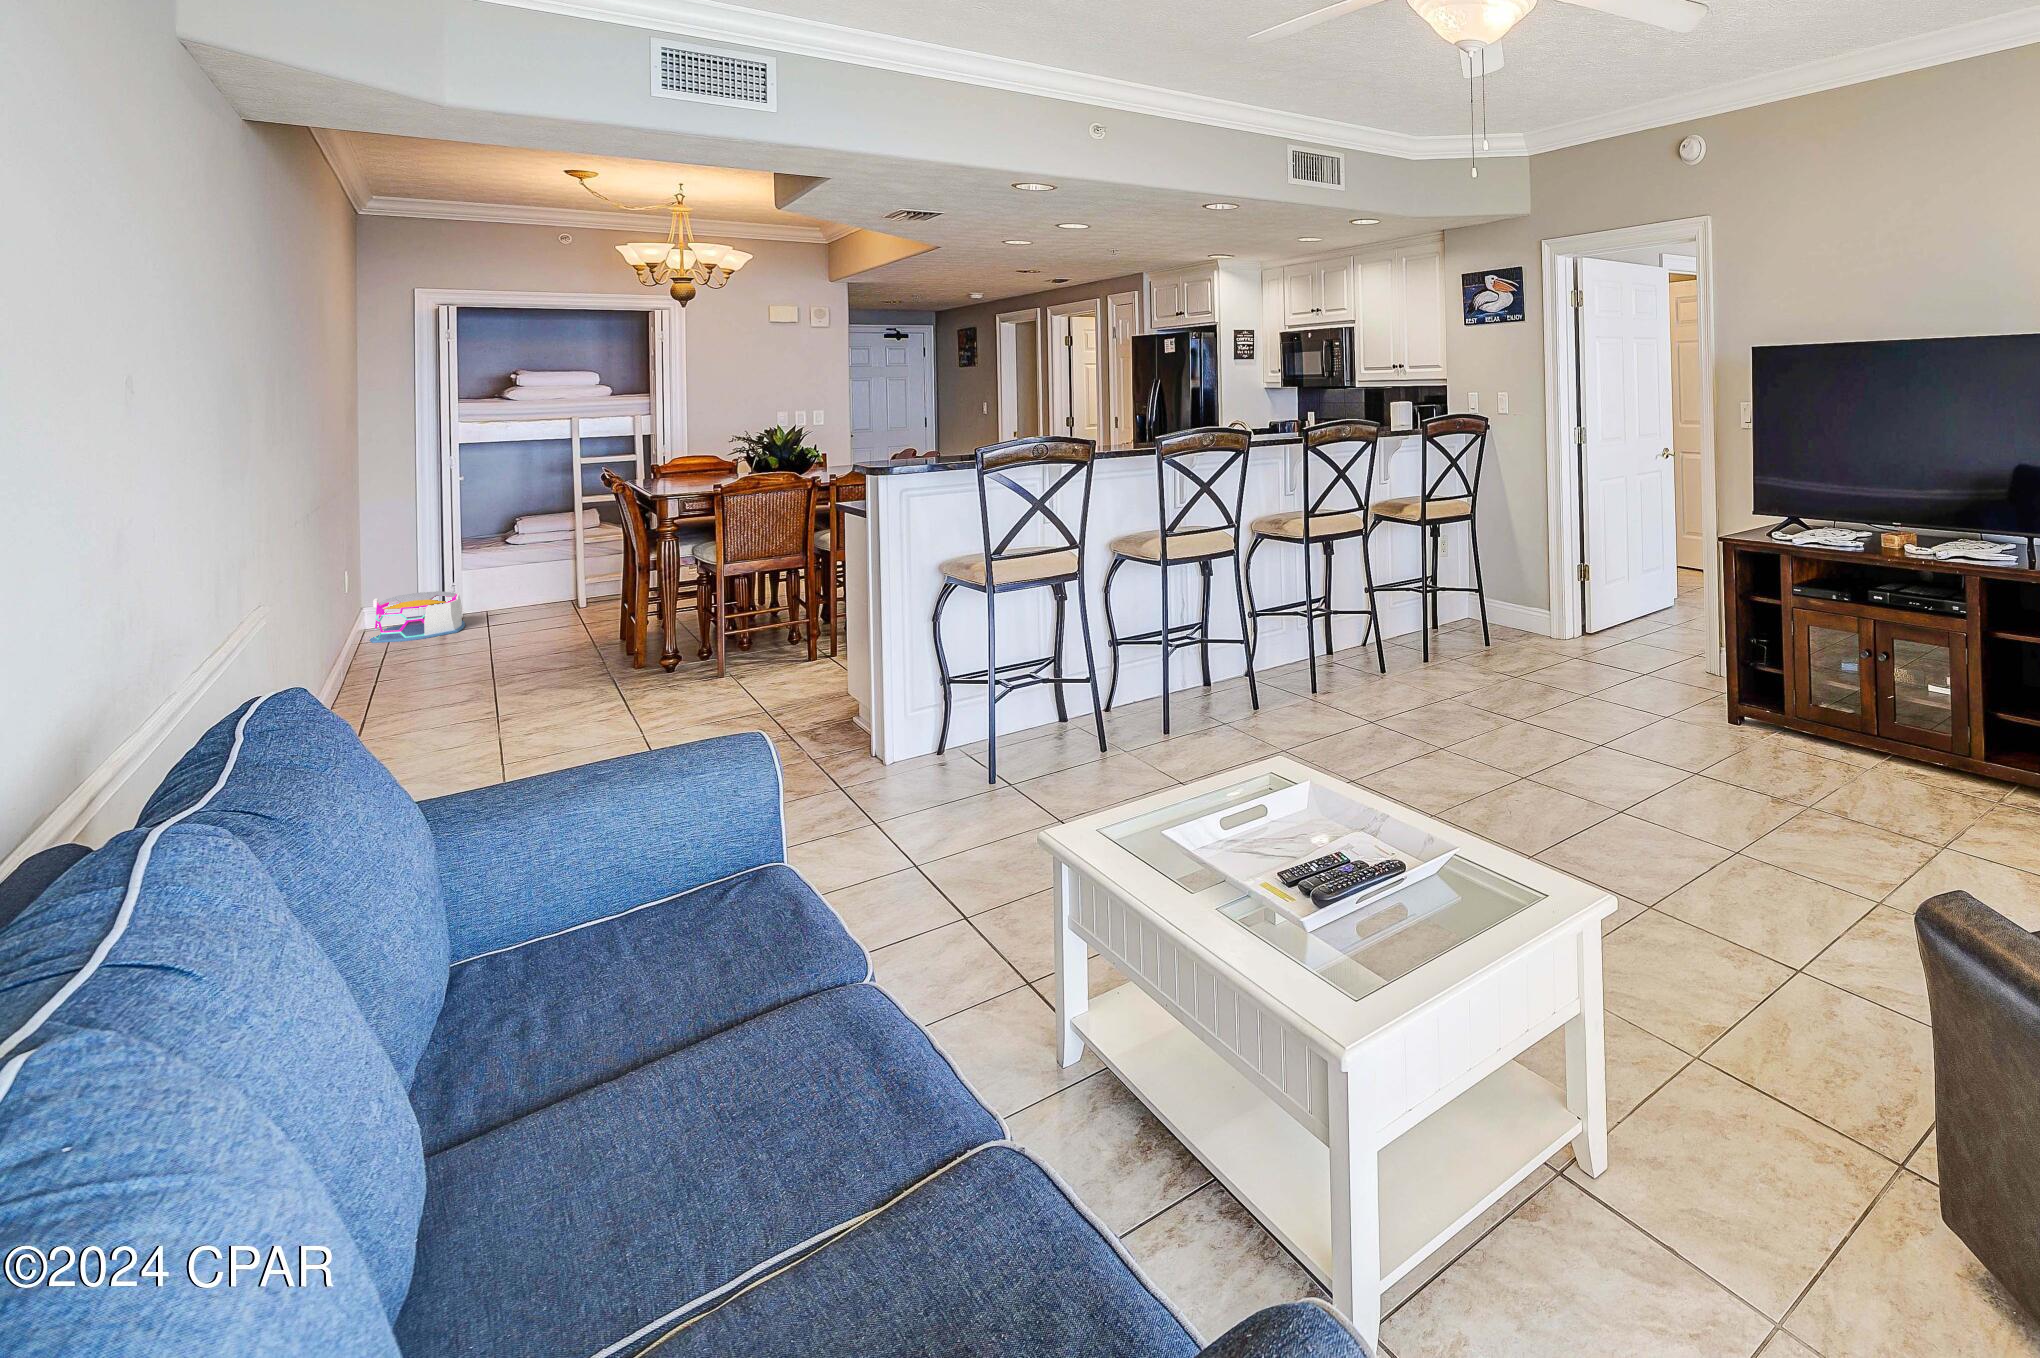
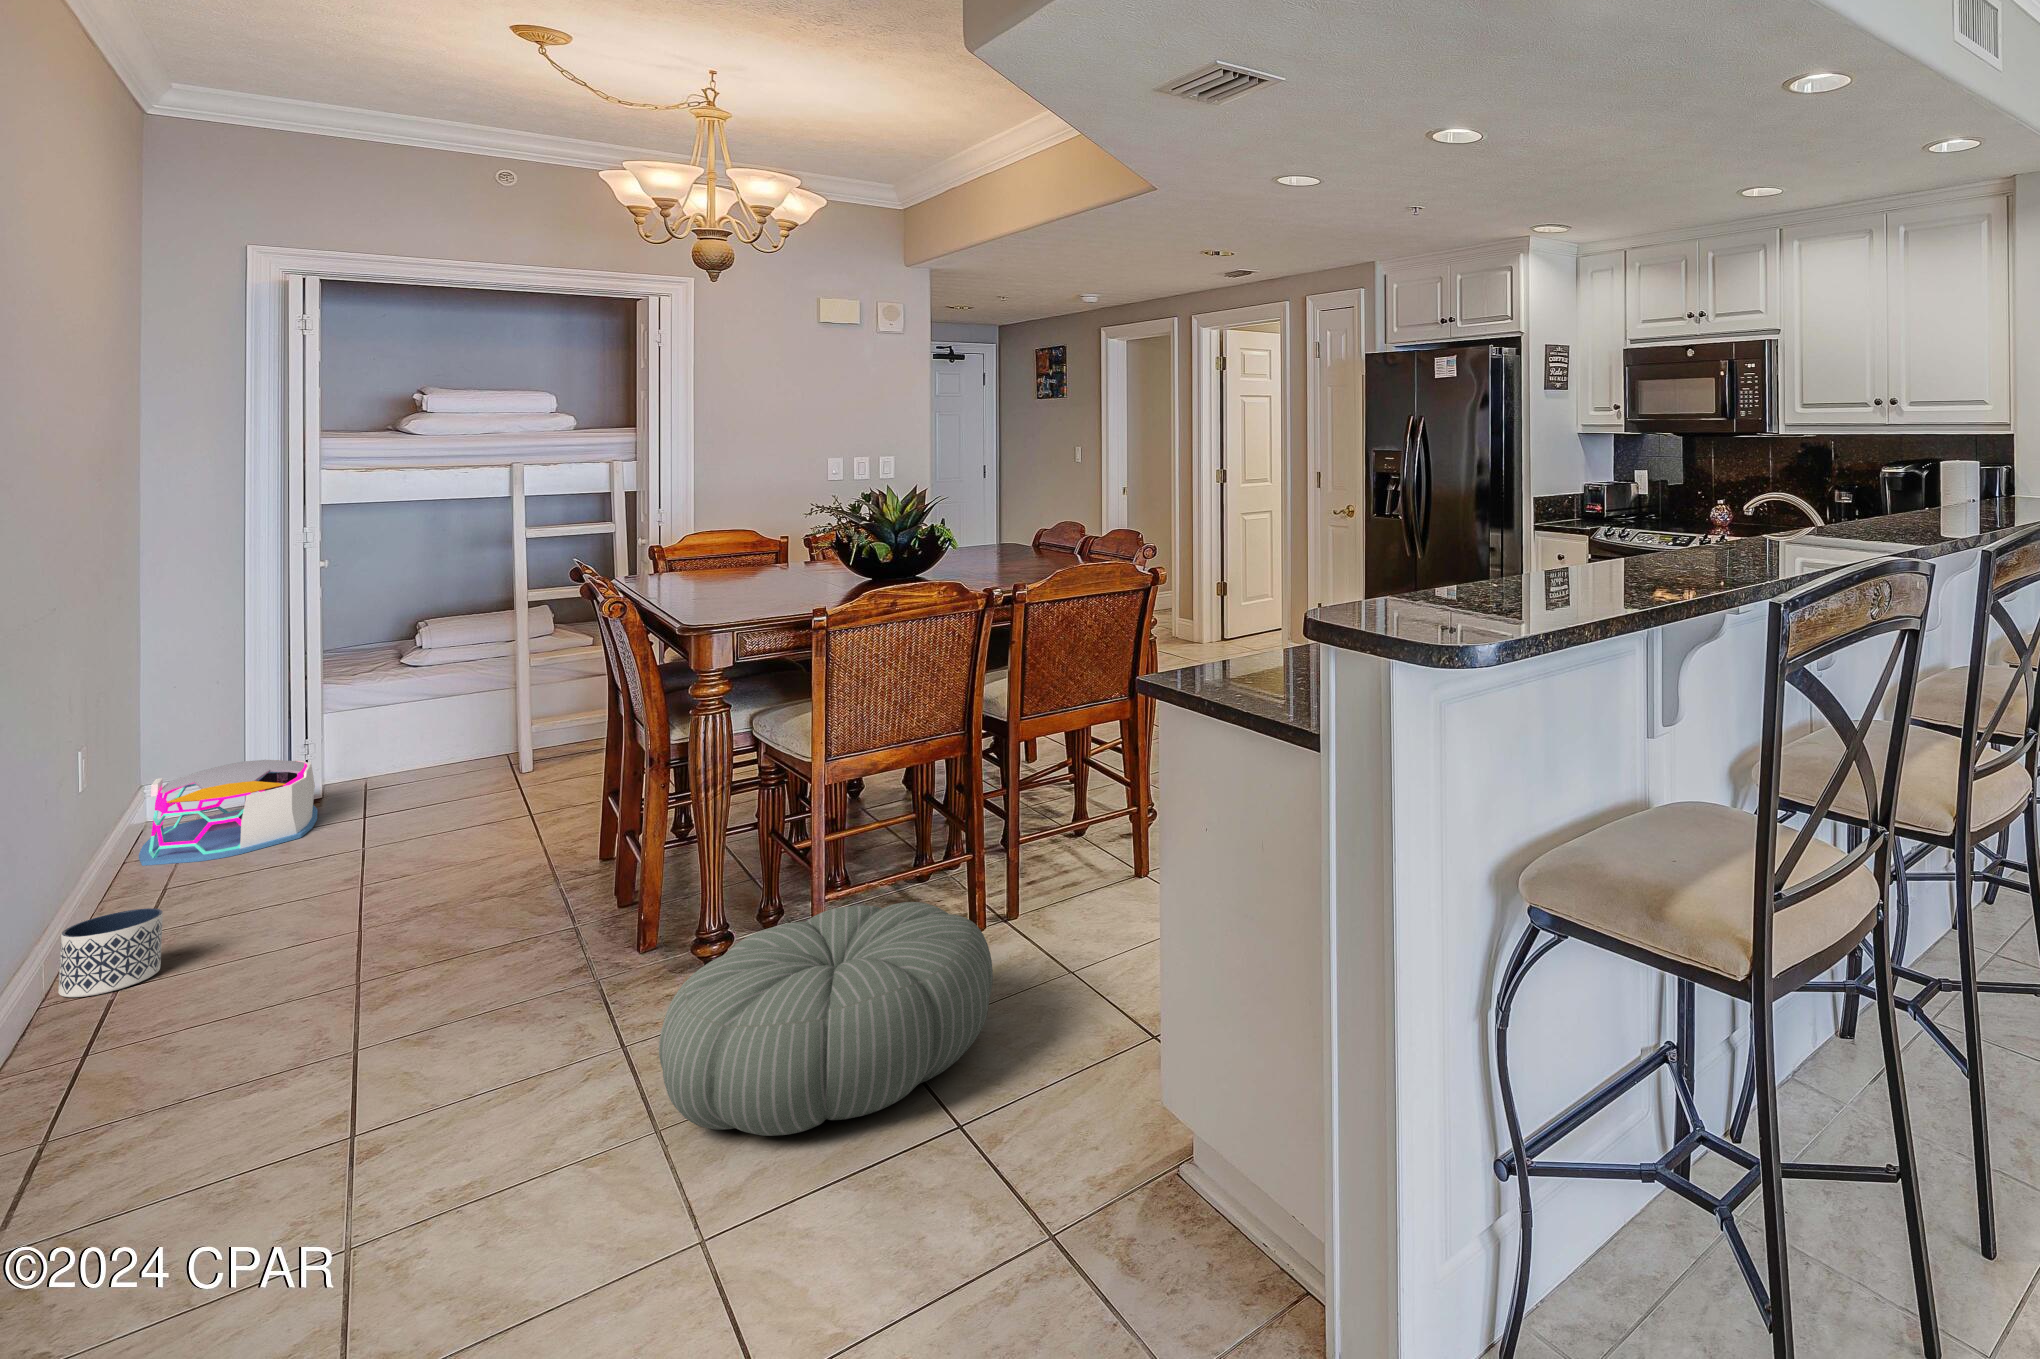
pouf: none [635,625,801,707] -> present [659,902,993,1136]
planter: none [350,643,397,681] -> present [58,908,163,997]

